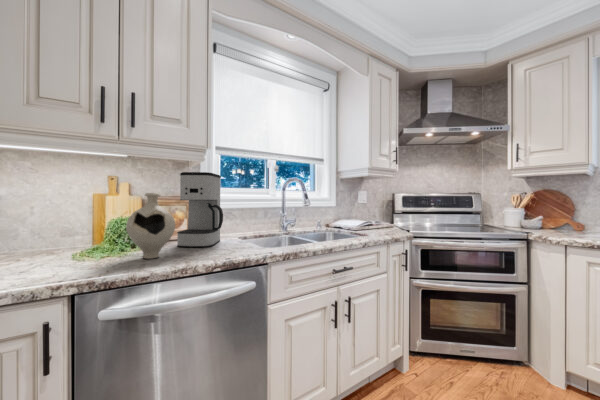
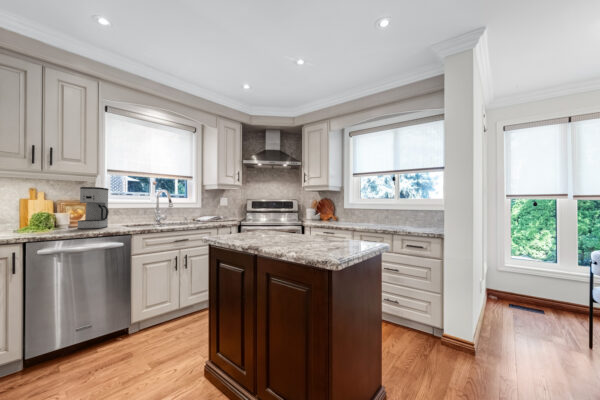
decorative vase: present [126,193,175,259] -> none [46,198,76,232]

